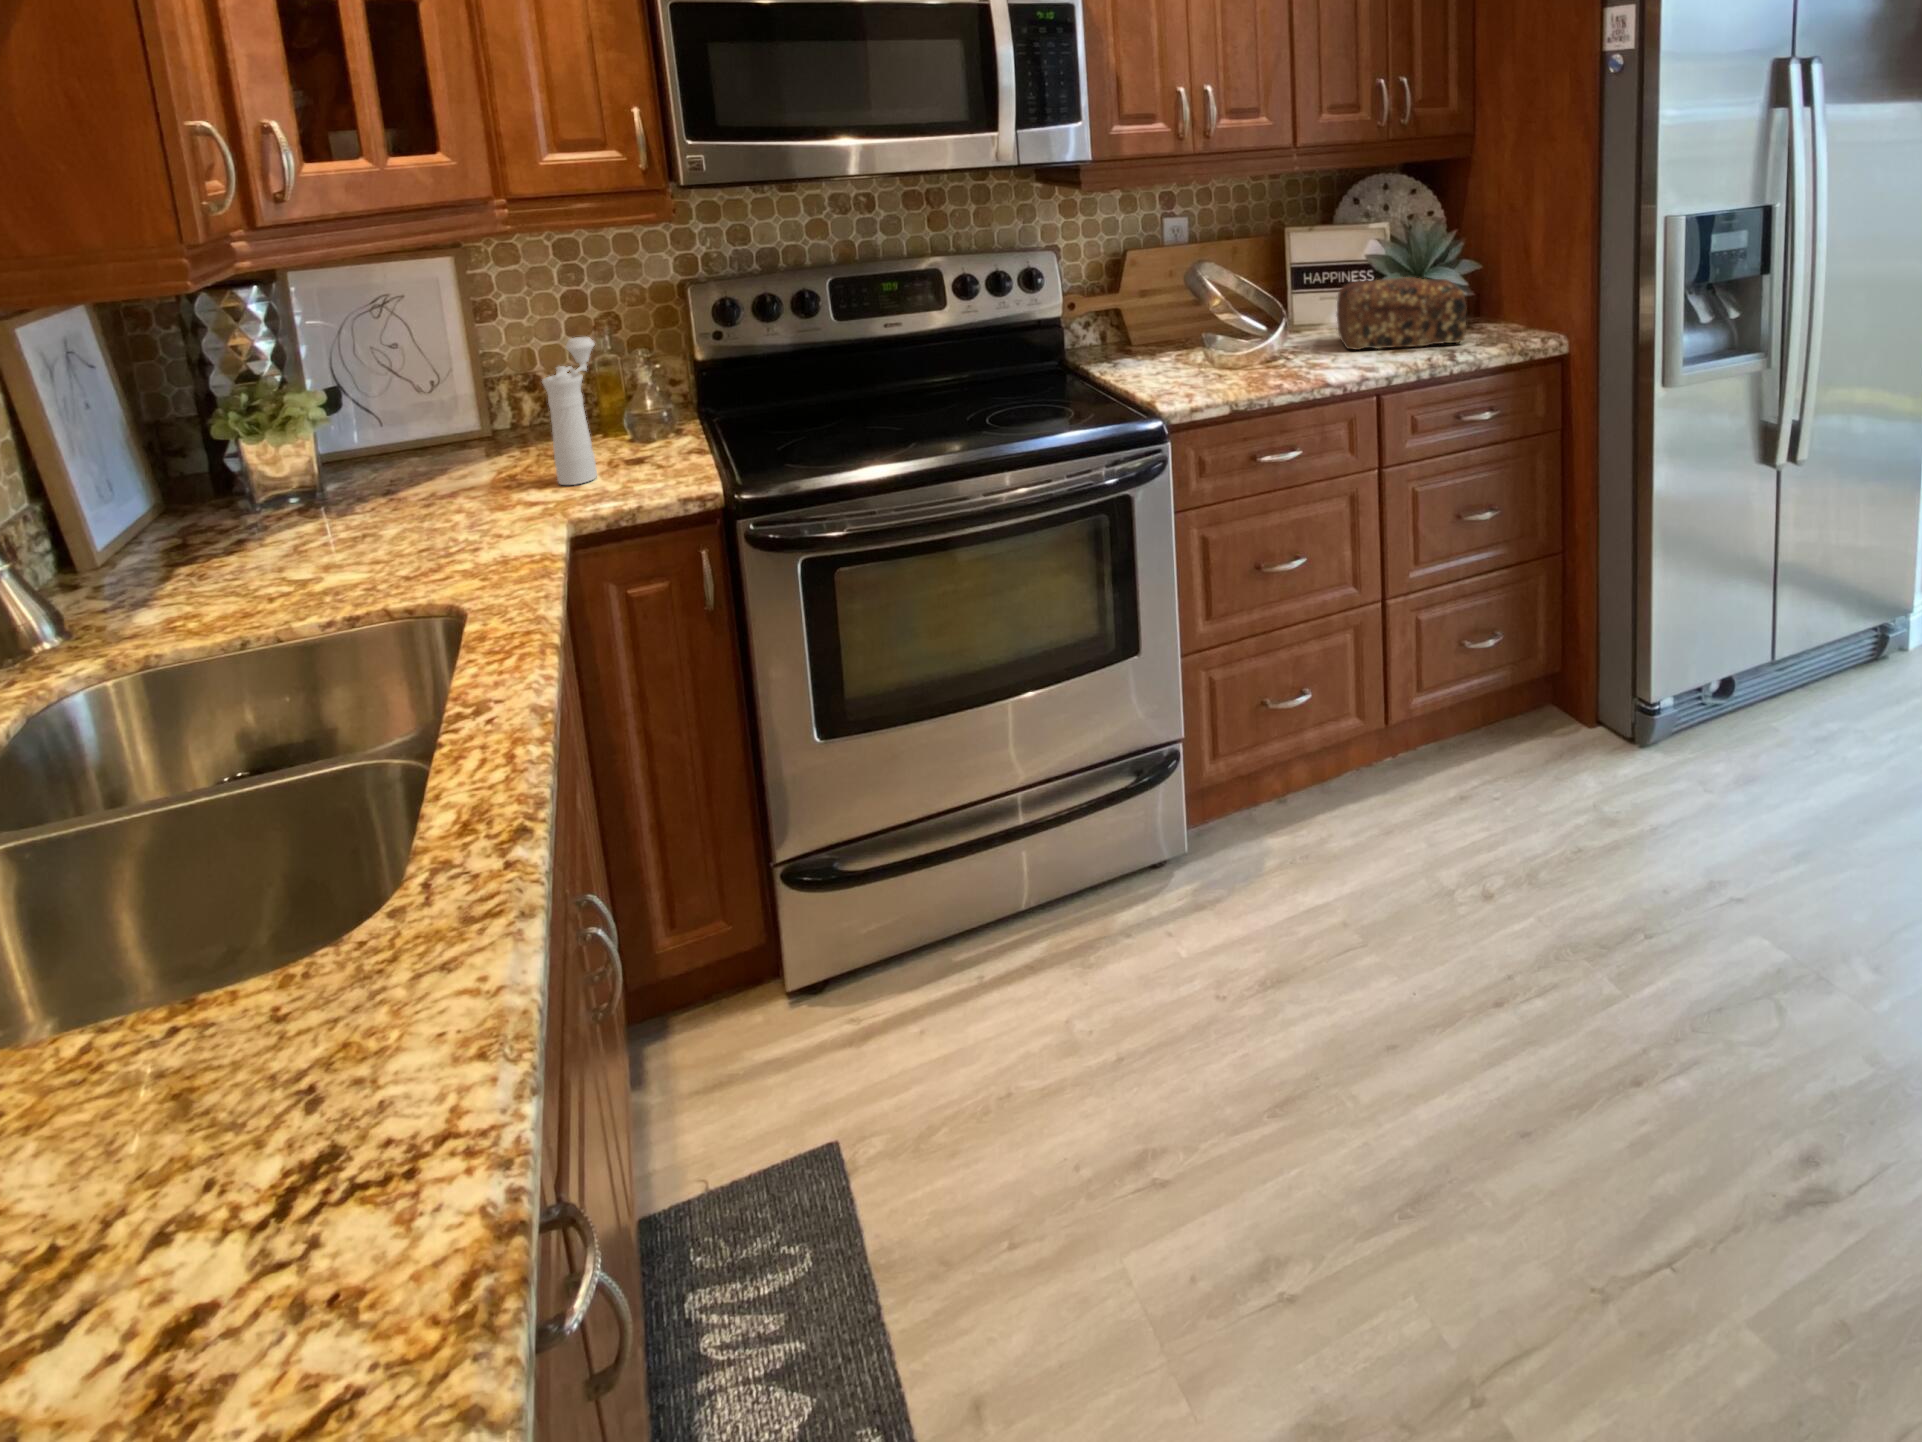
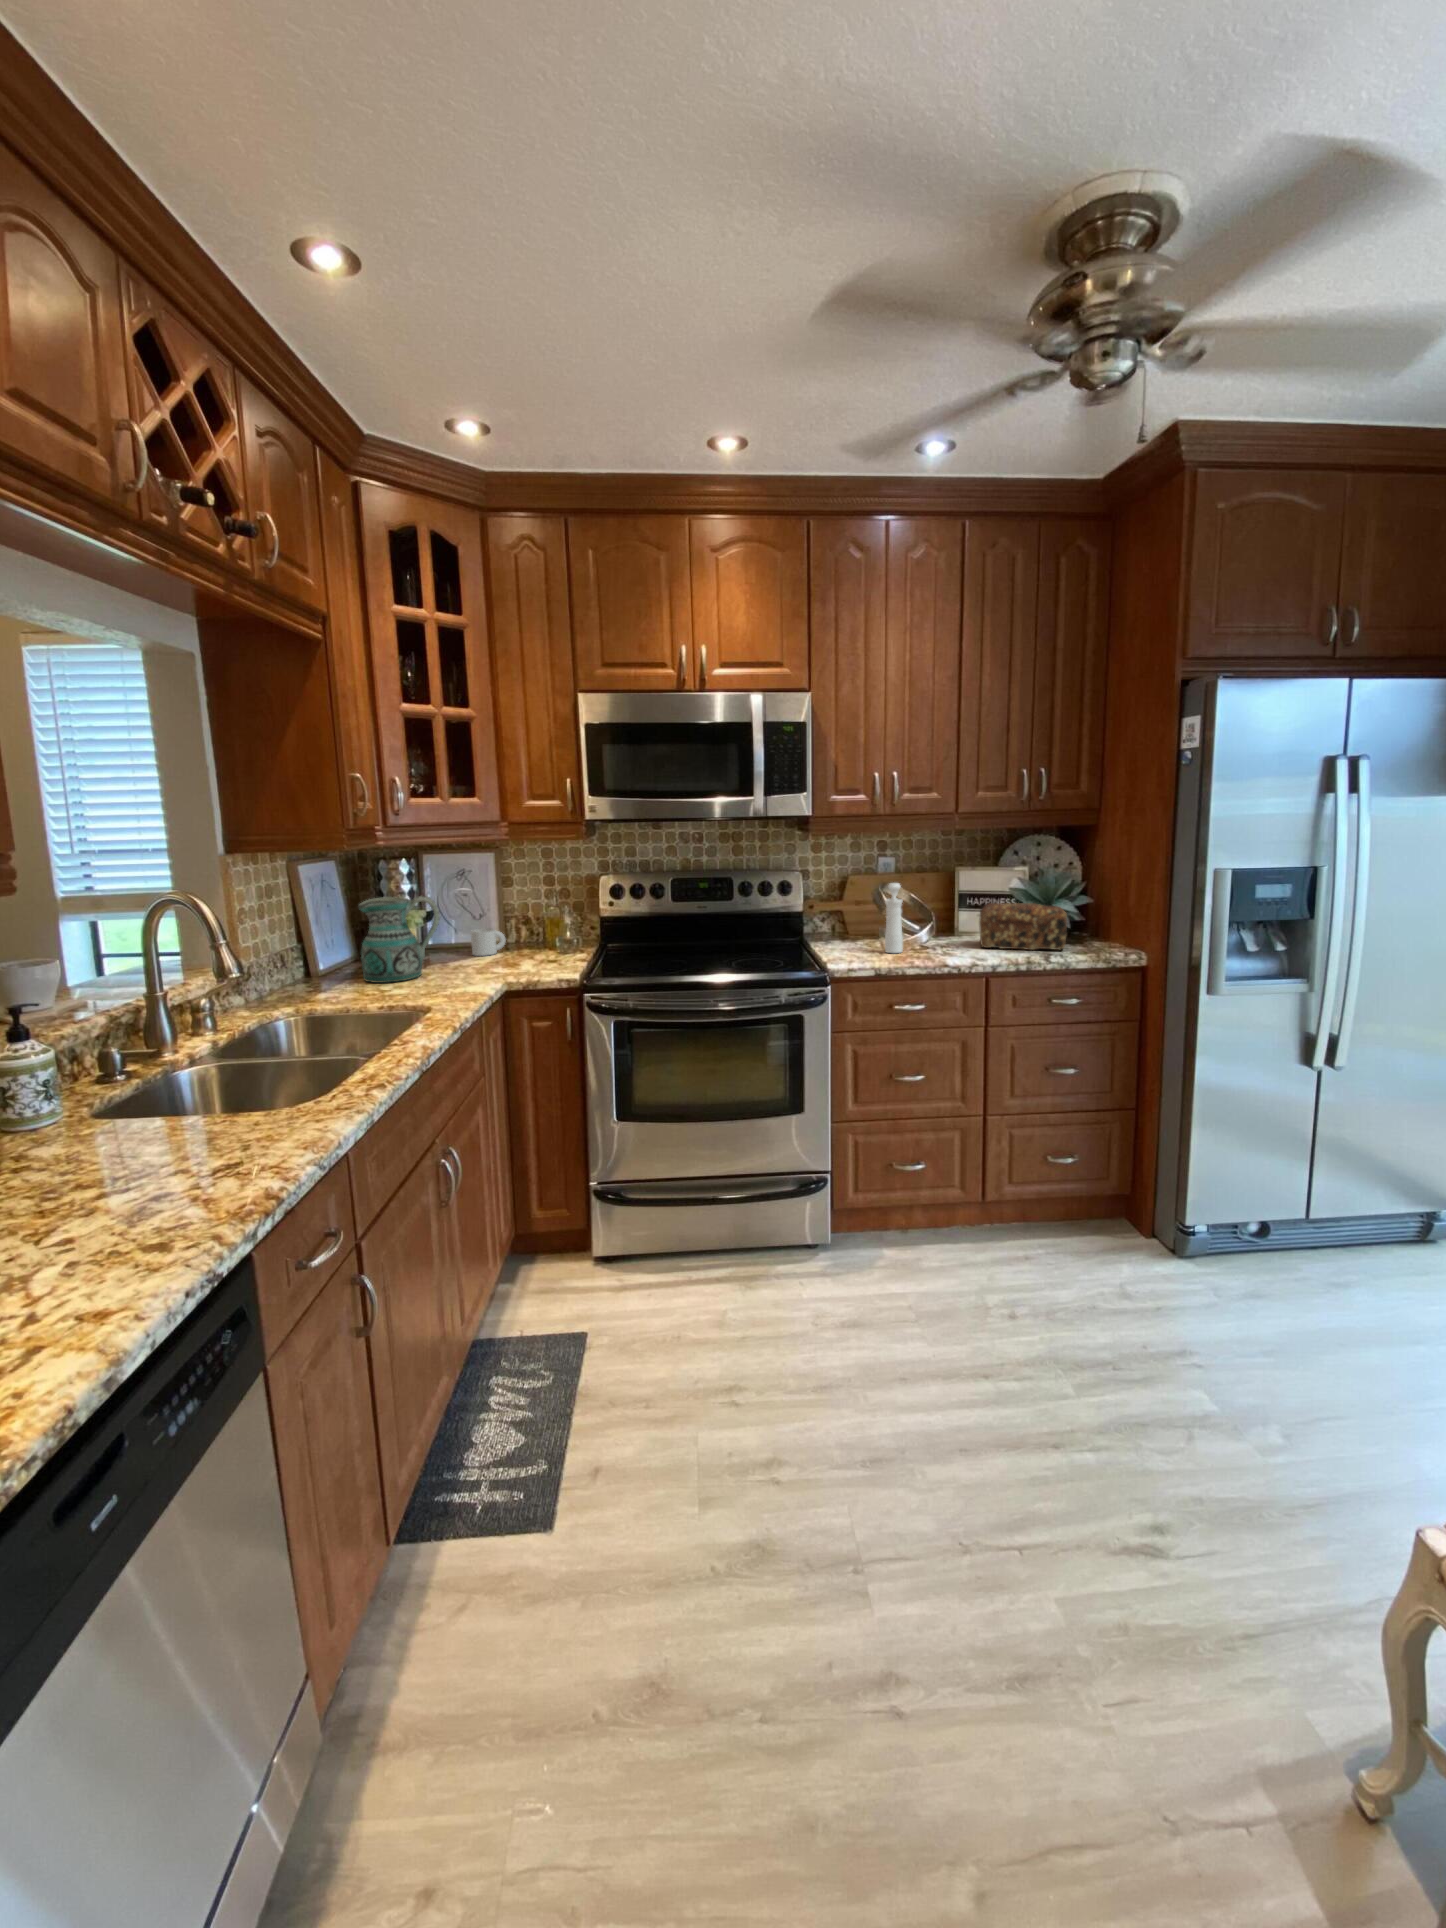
pepper mill: present [542,337,597,485] -> present [885,883,903,953]
ceramic pitcher: none [192,364,392,562] -> present [358,896,440,983]
mug: none [432,406,509,465] -> present [471,928,506,956]

